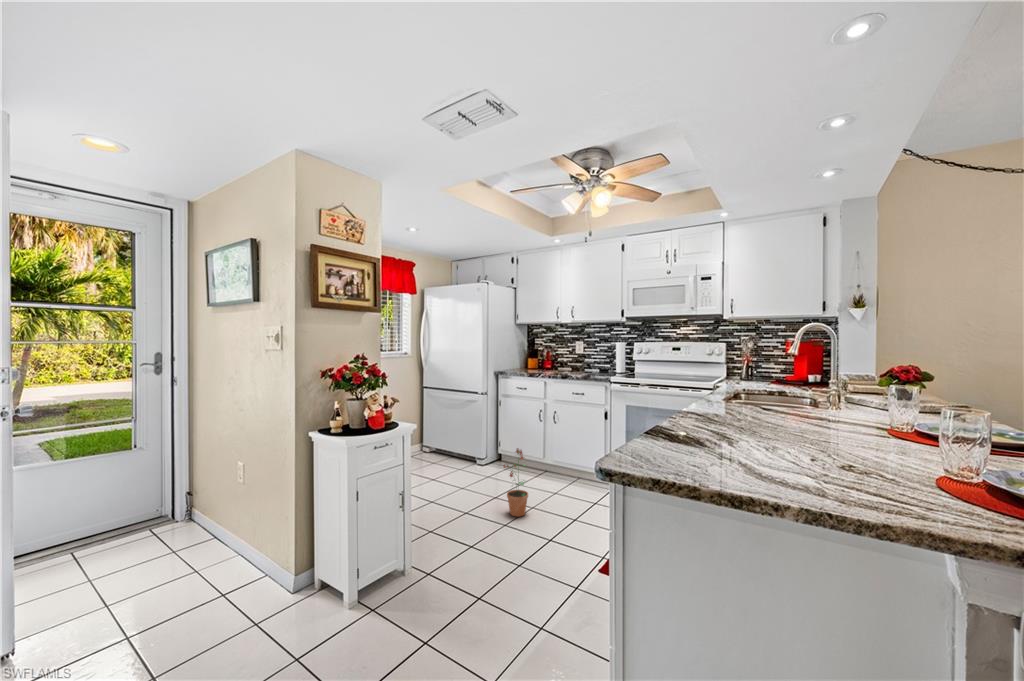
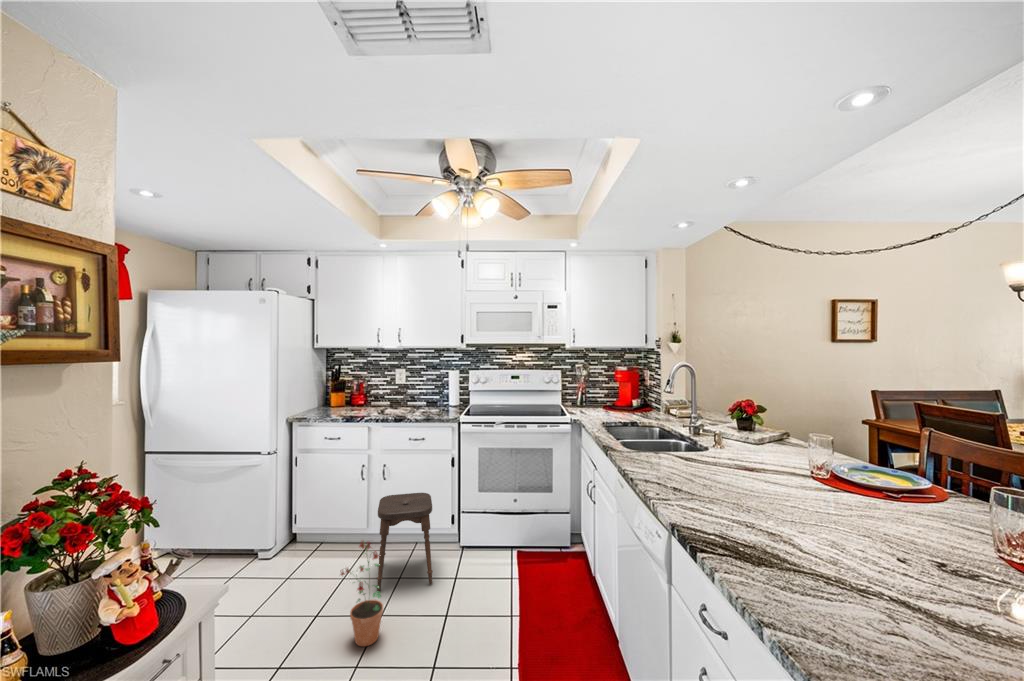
stool: none [536,432,583,501] -> present [377,493,433,592]

